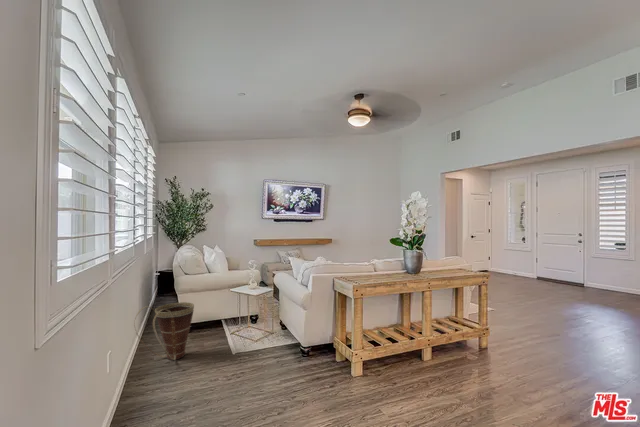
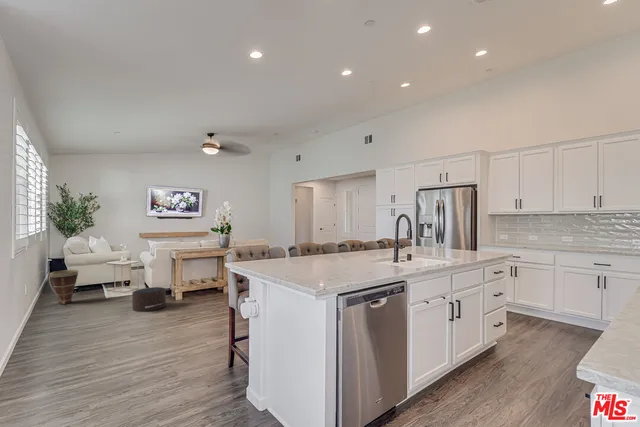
pouf: none [274,345,340,401] -> present [129,287,166,312]

